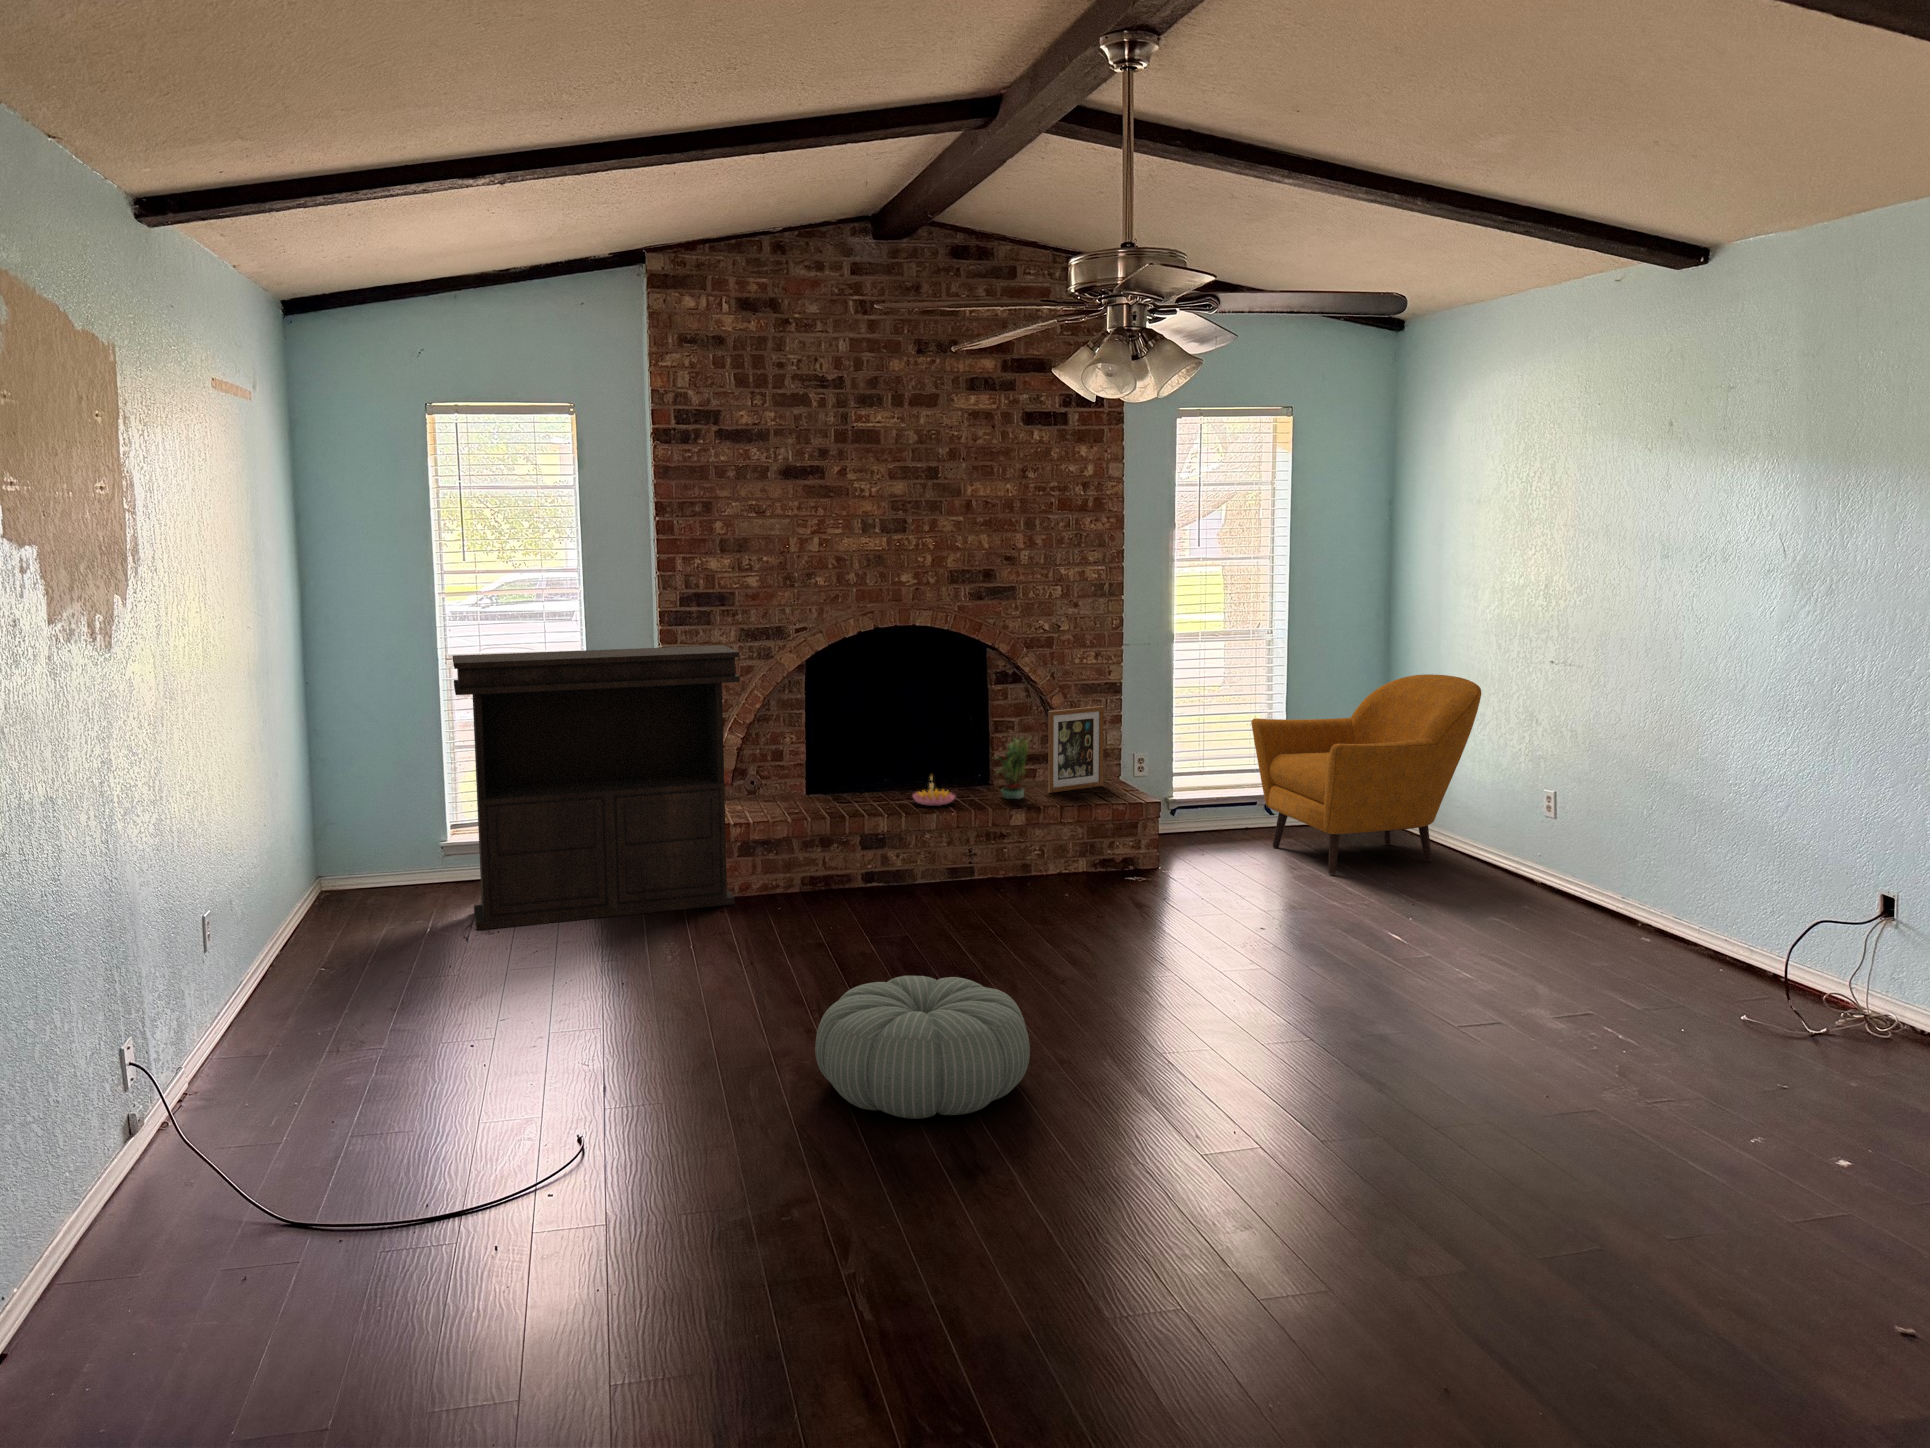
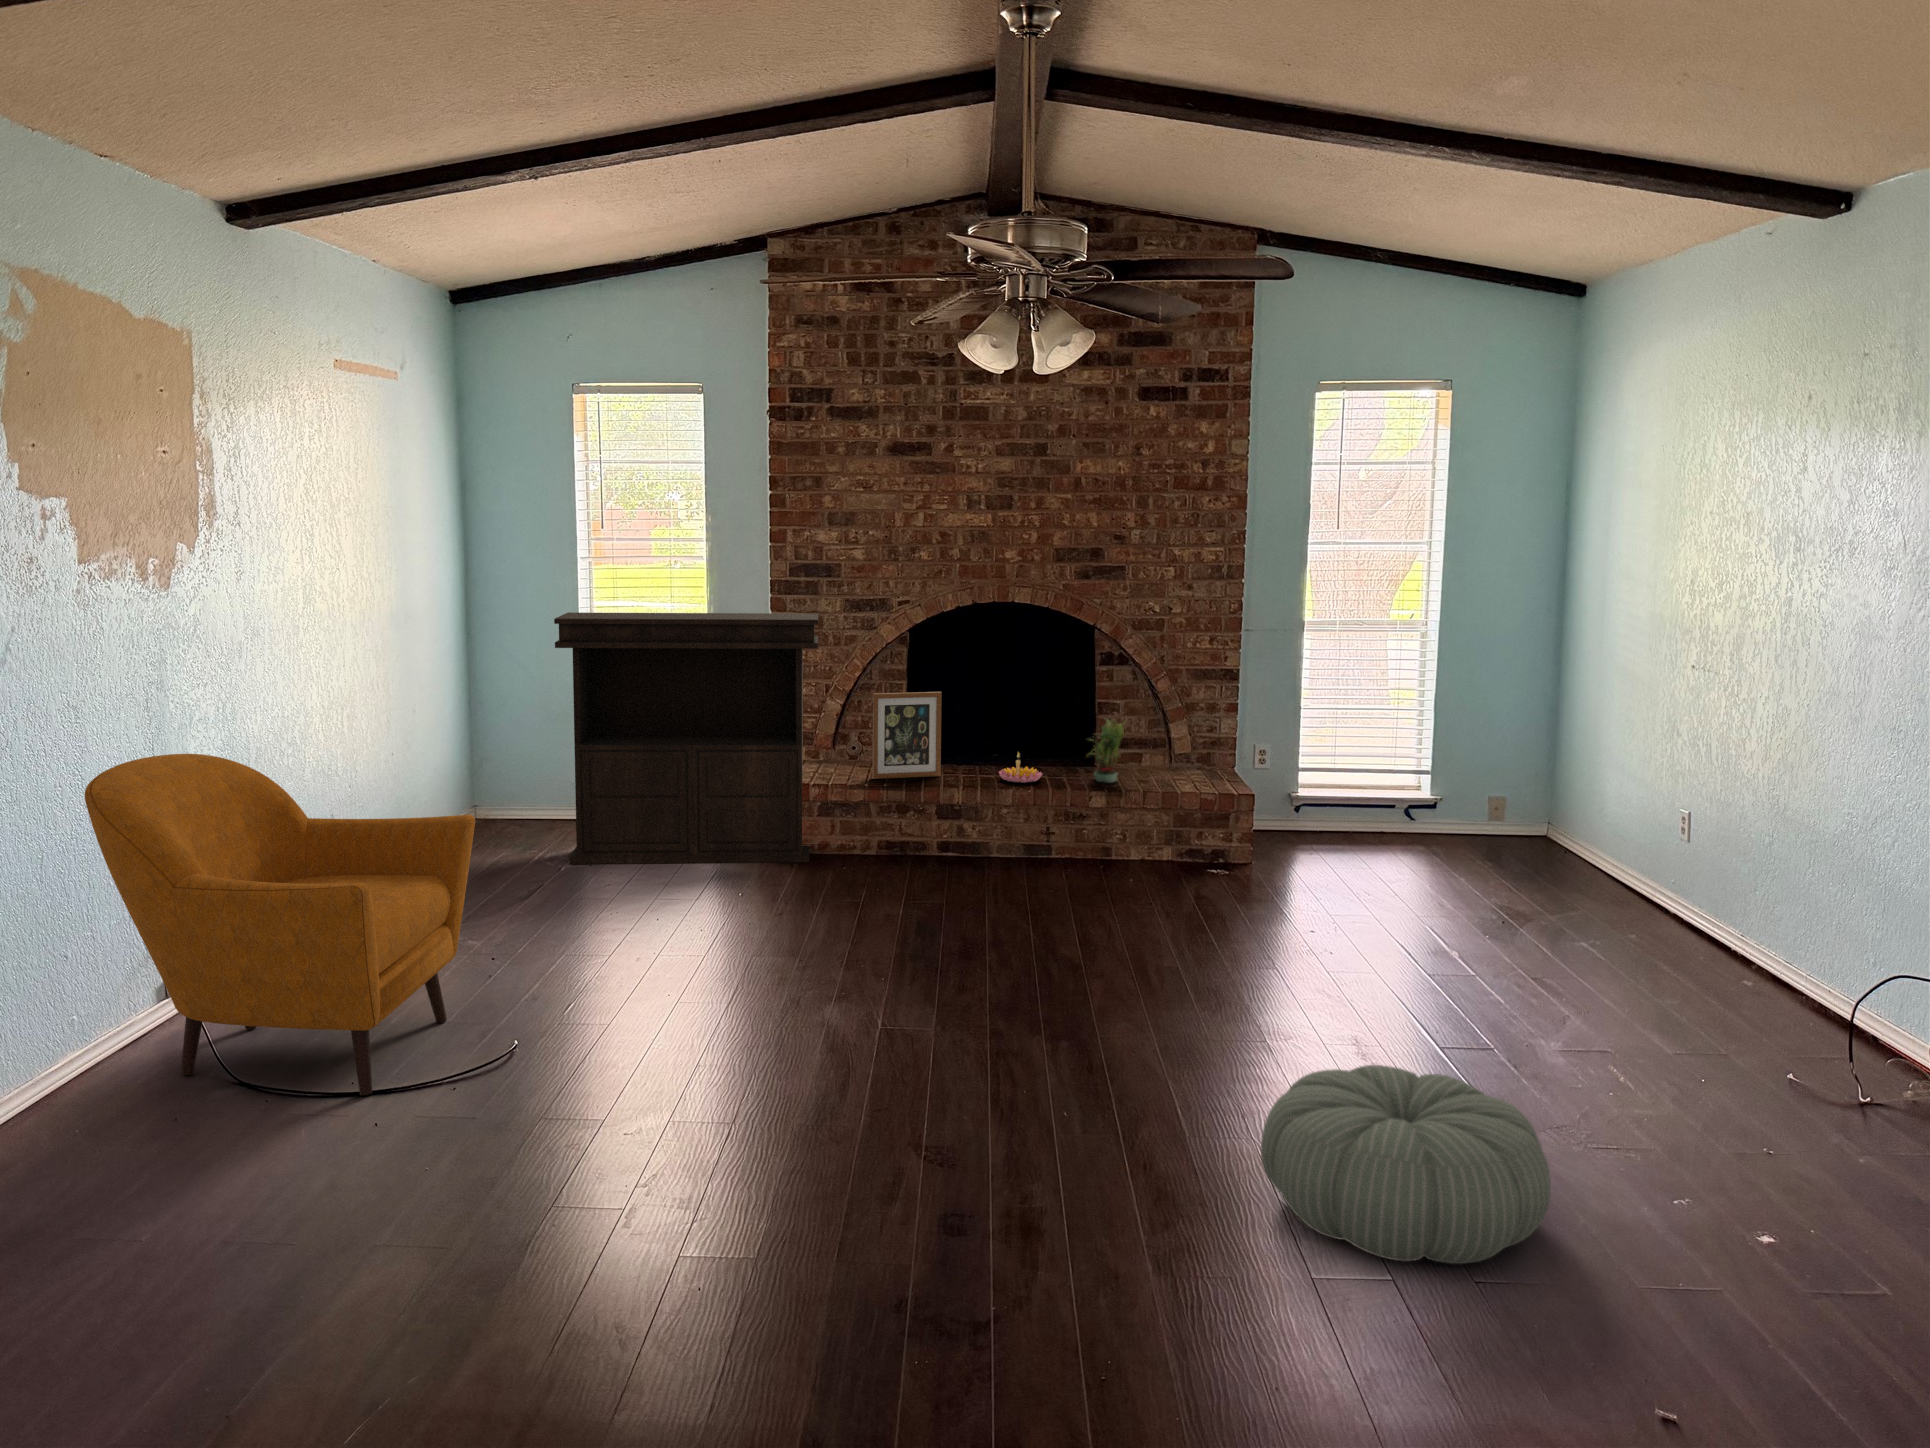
armchair: present [1251,674,1481,874] -> present [85,754,475,1095]
picture frame: present [1048,706,1104,793] -> present [873,692,942,779]
pouf: present [815,976,1030,1119] -> present [1261,1065,1551,1264]

